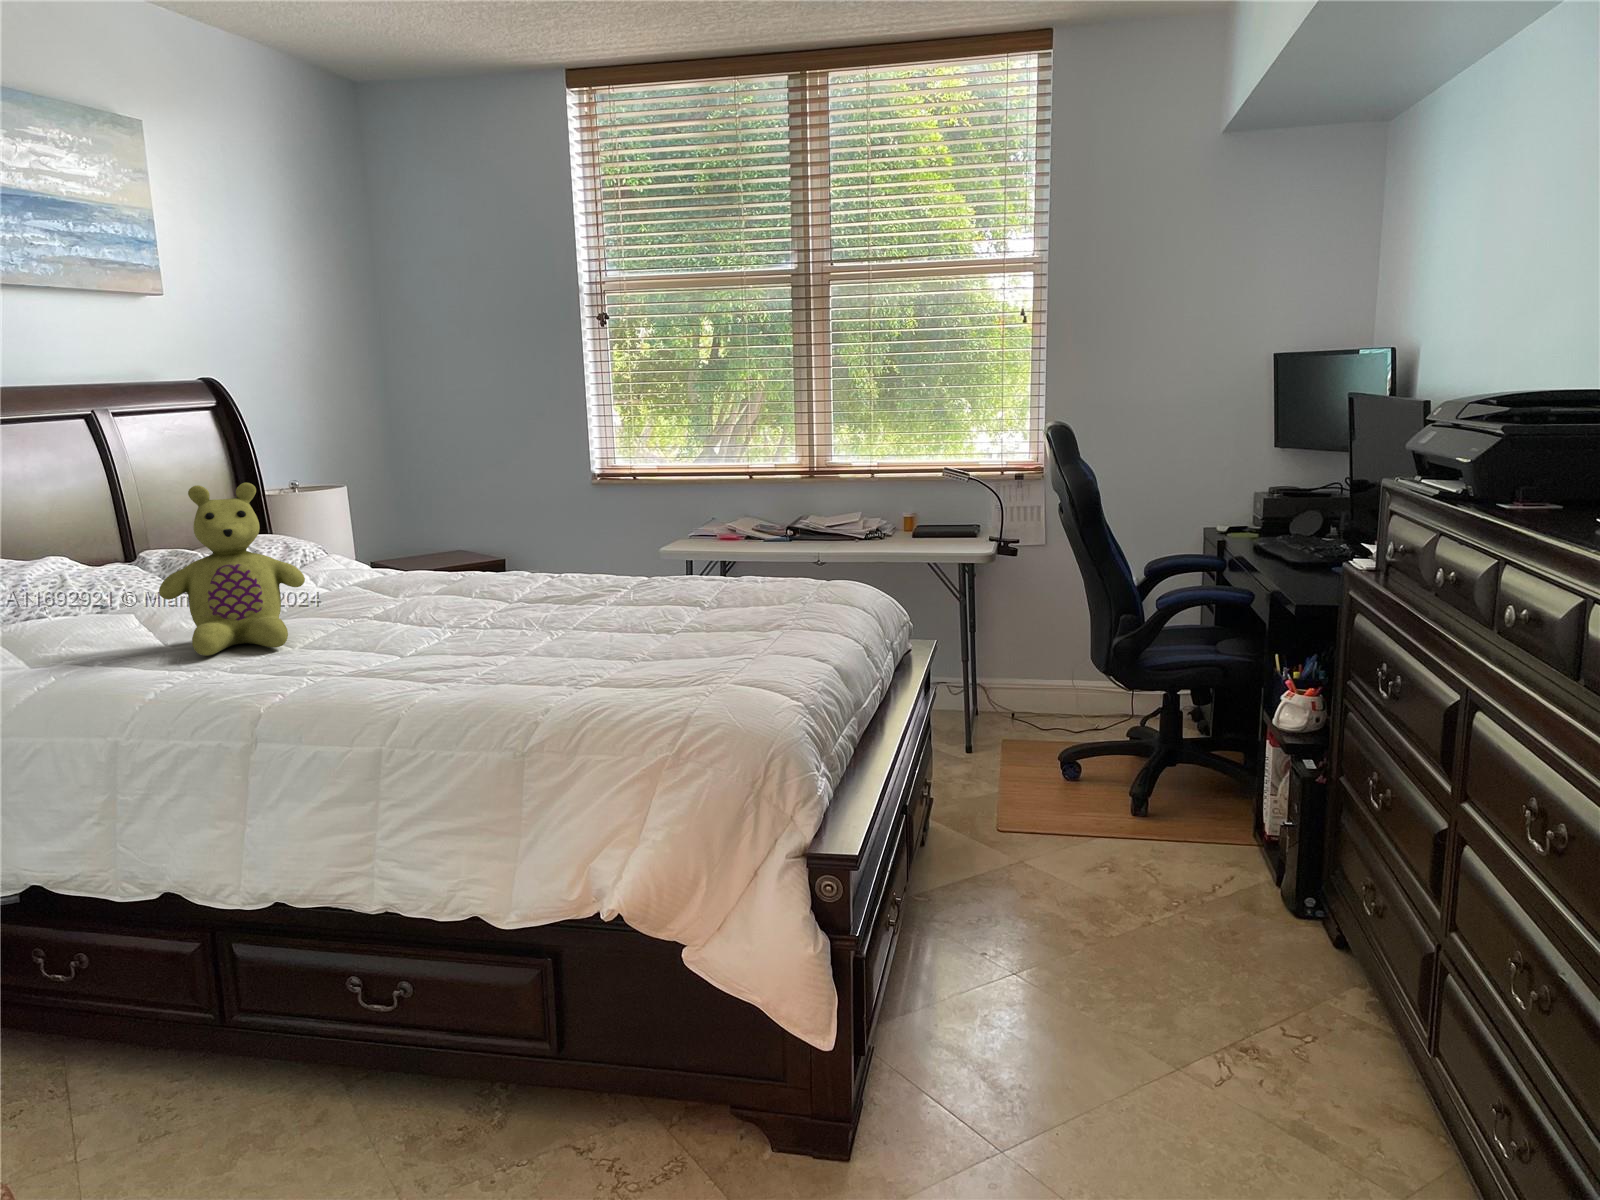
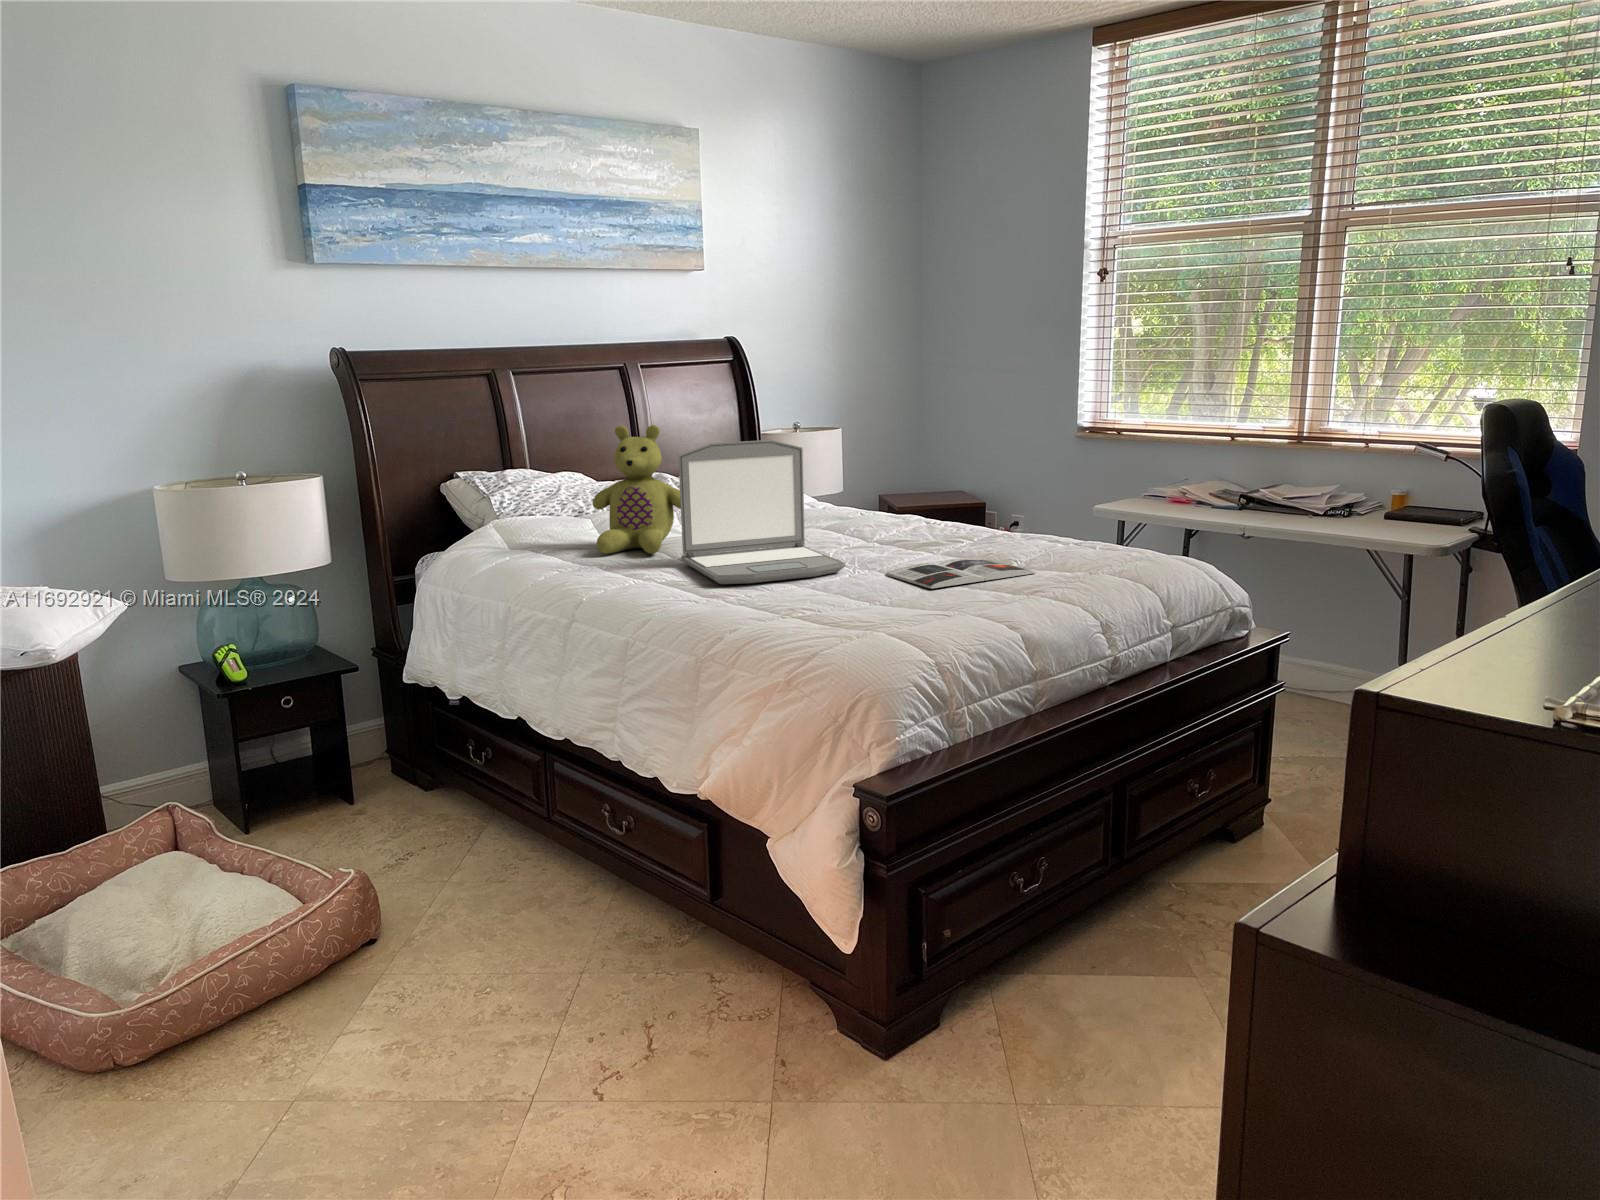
laptop: none [331,491,560,667] -> present [678,440,845,584]
magazine: none [608,603,753,638] -> present [885,558,1036,589]

